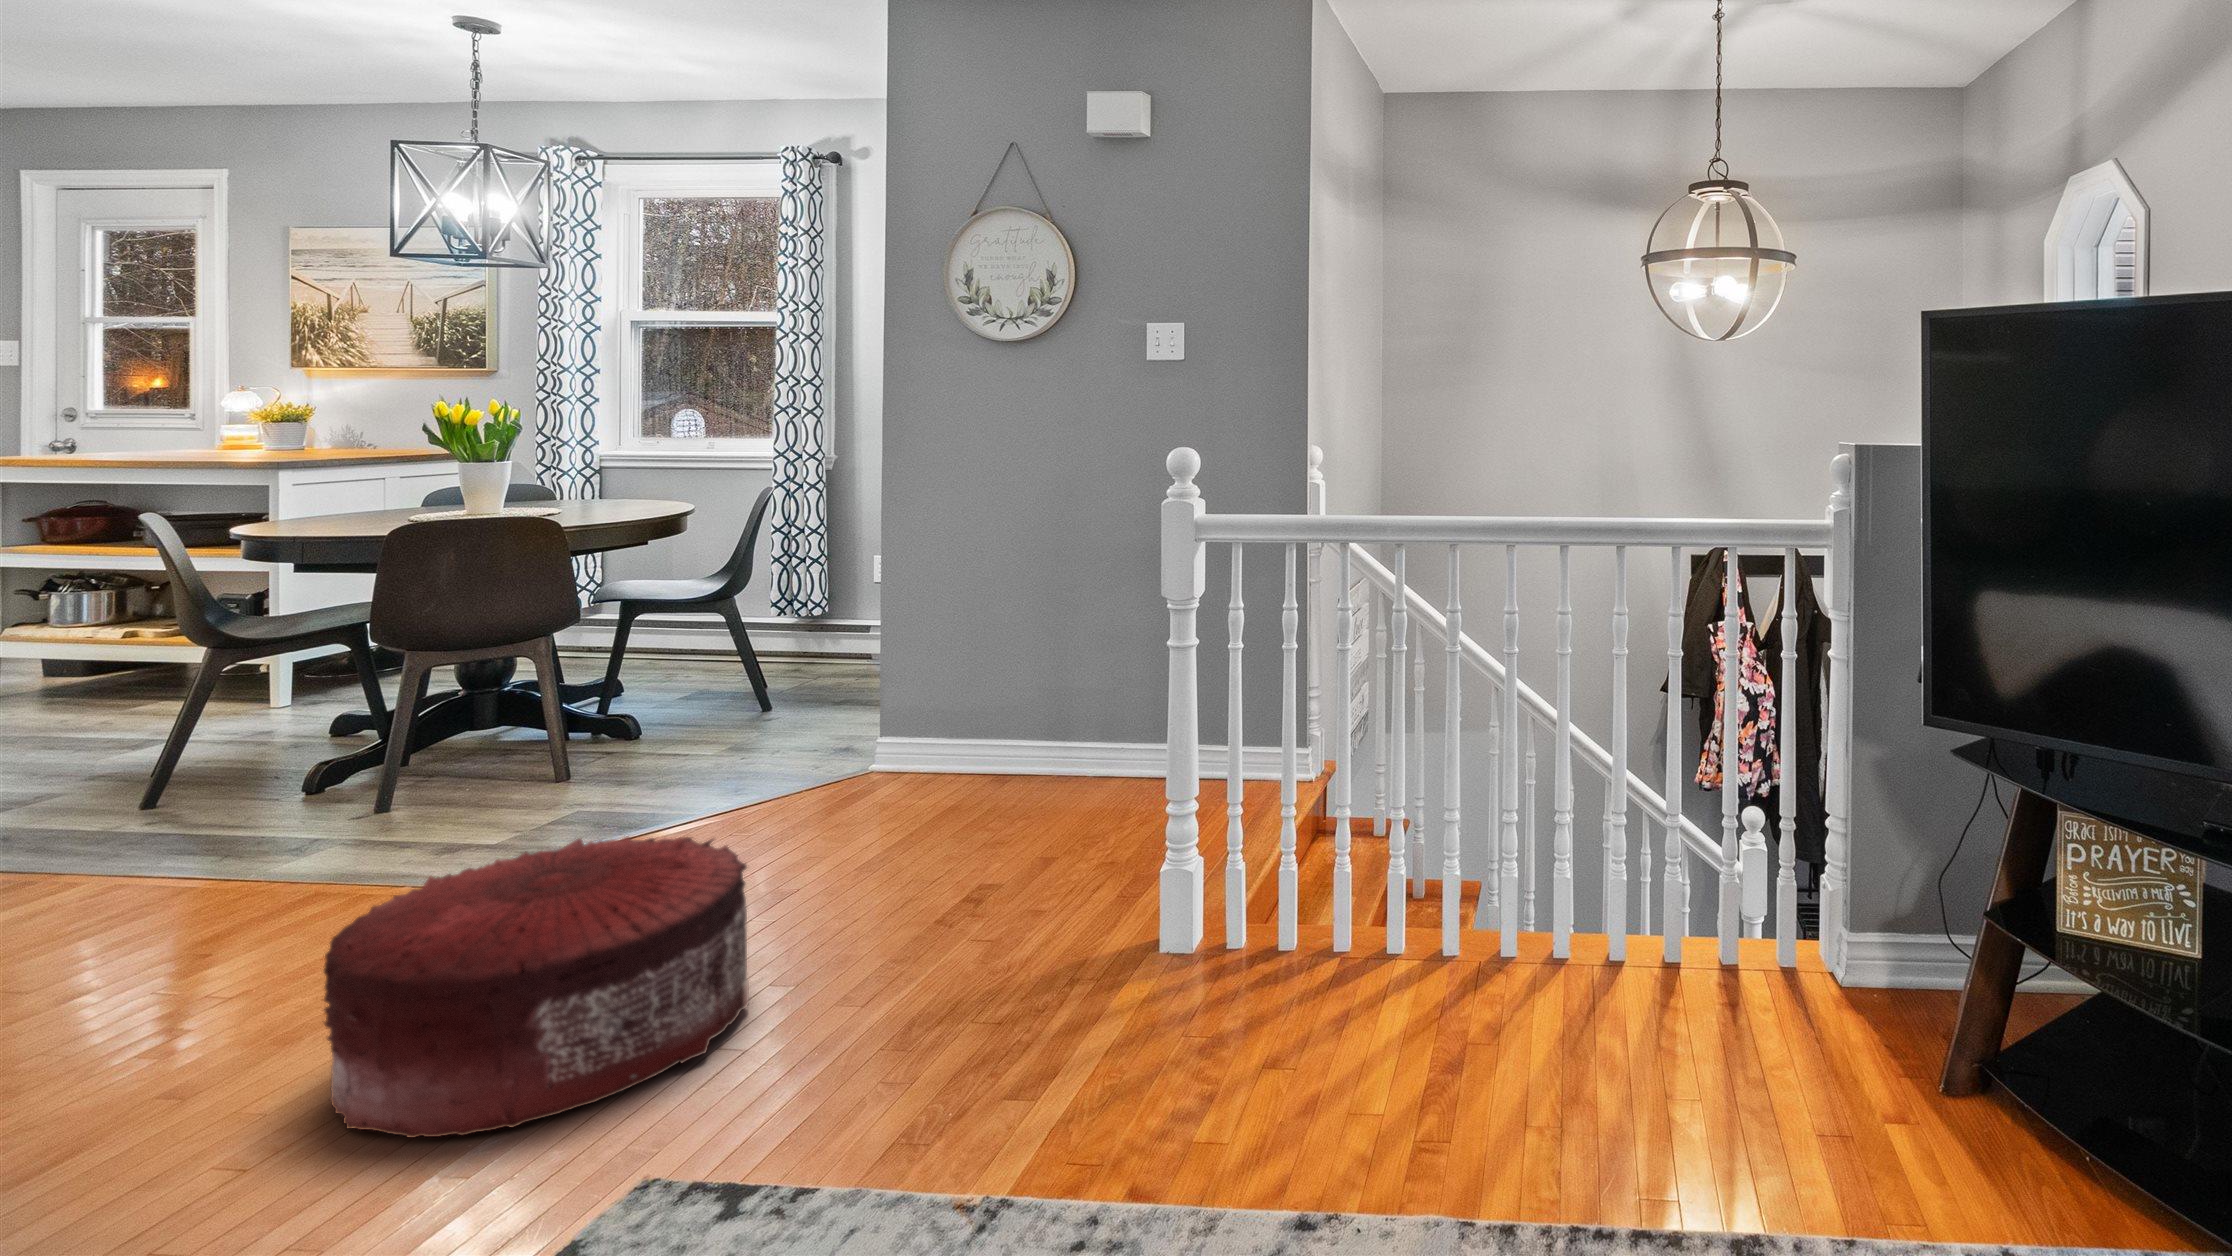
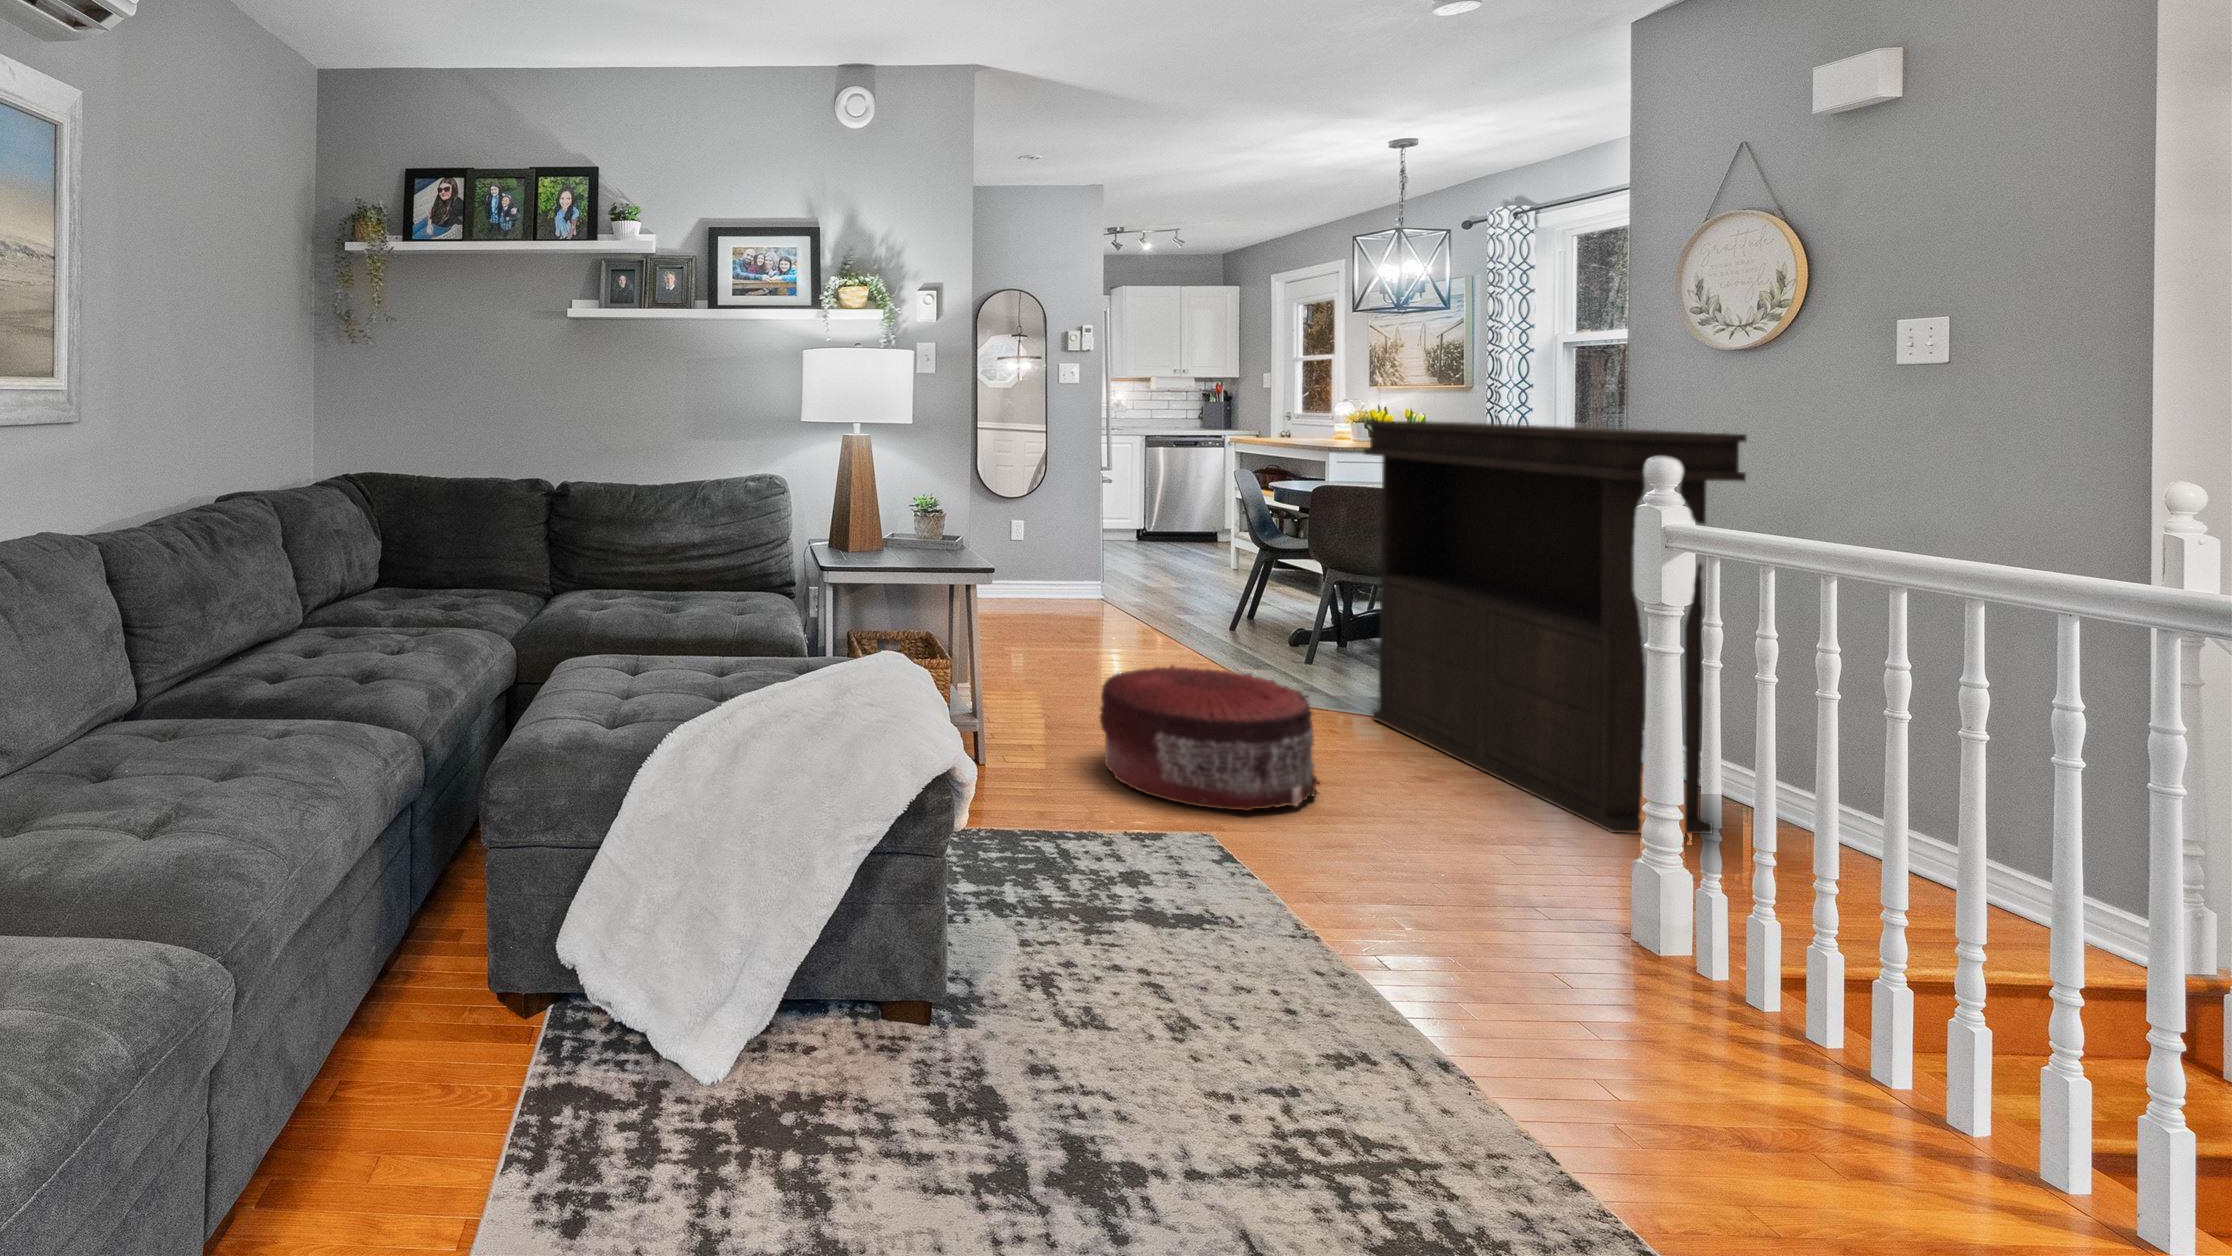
console table: none [617,422,1100,862] -> present [1364,420,1747,834]

